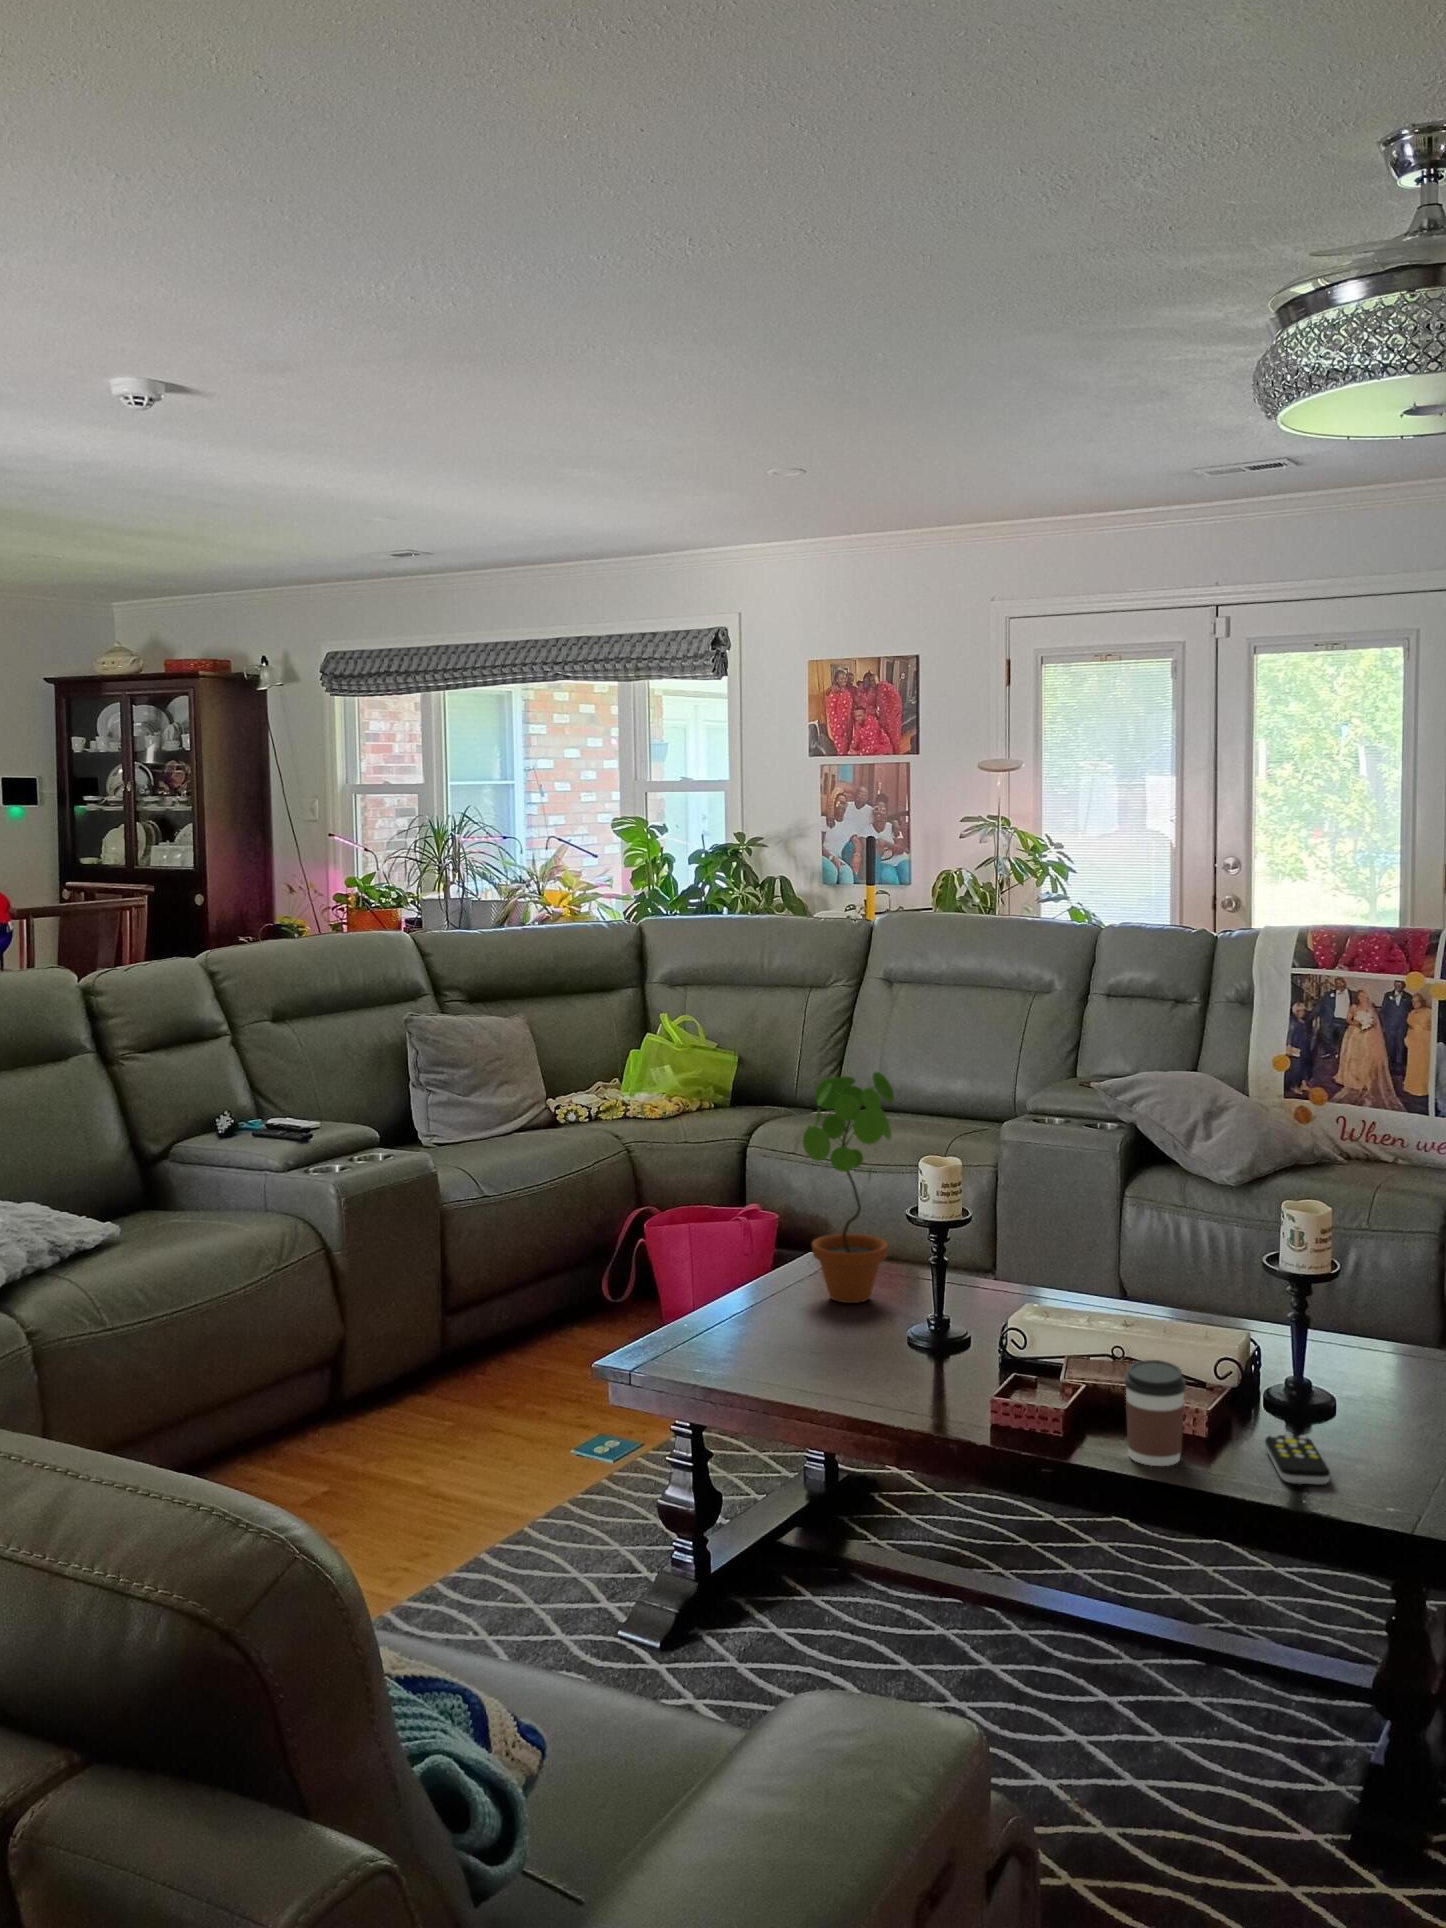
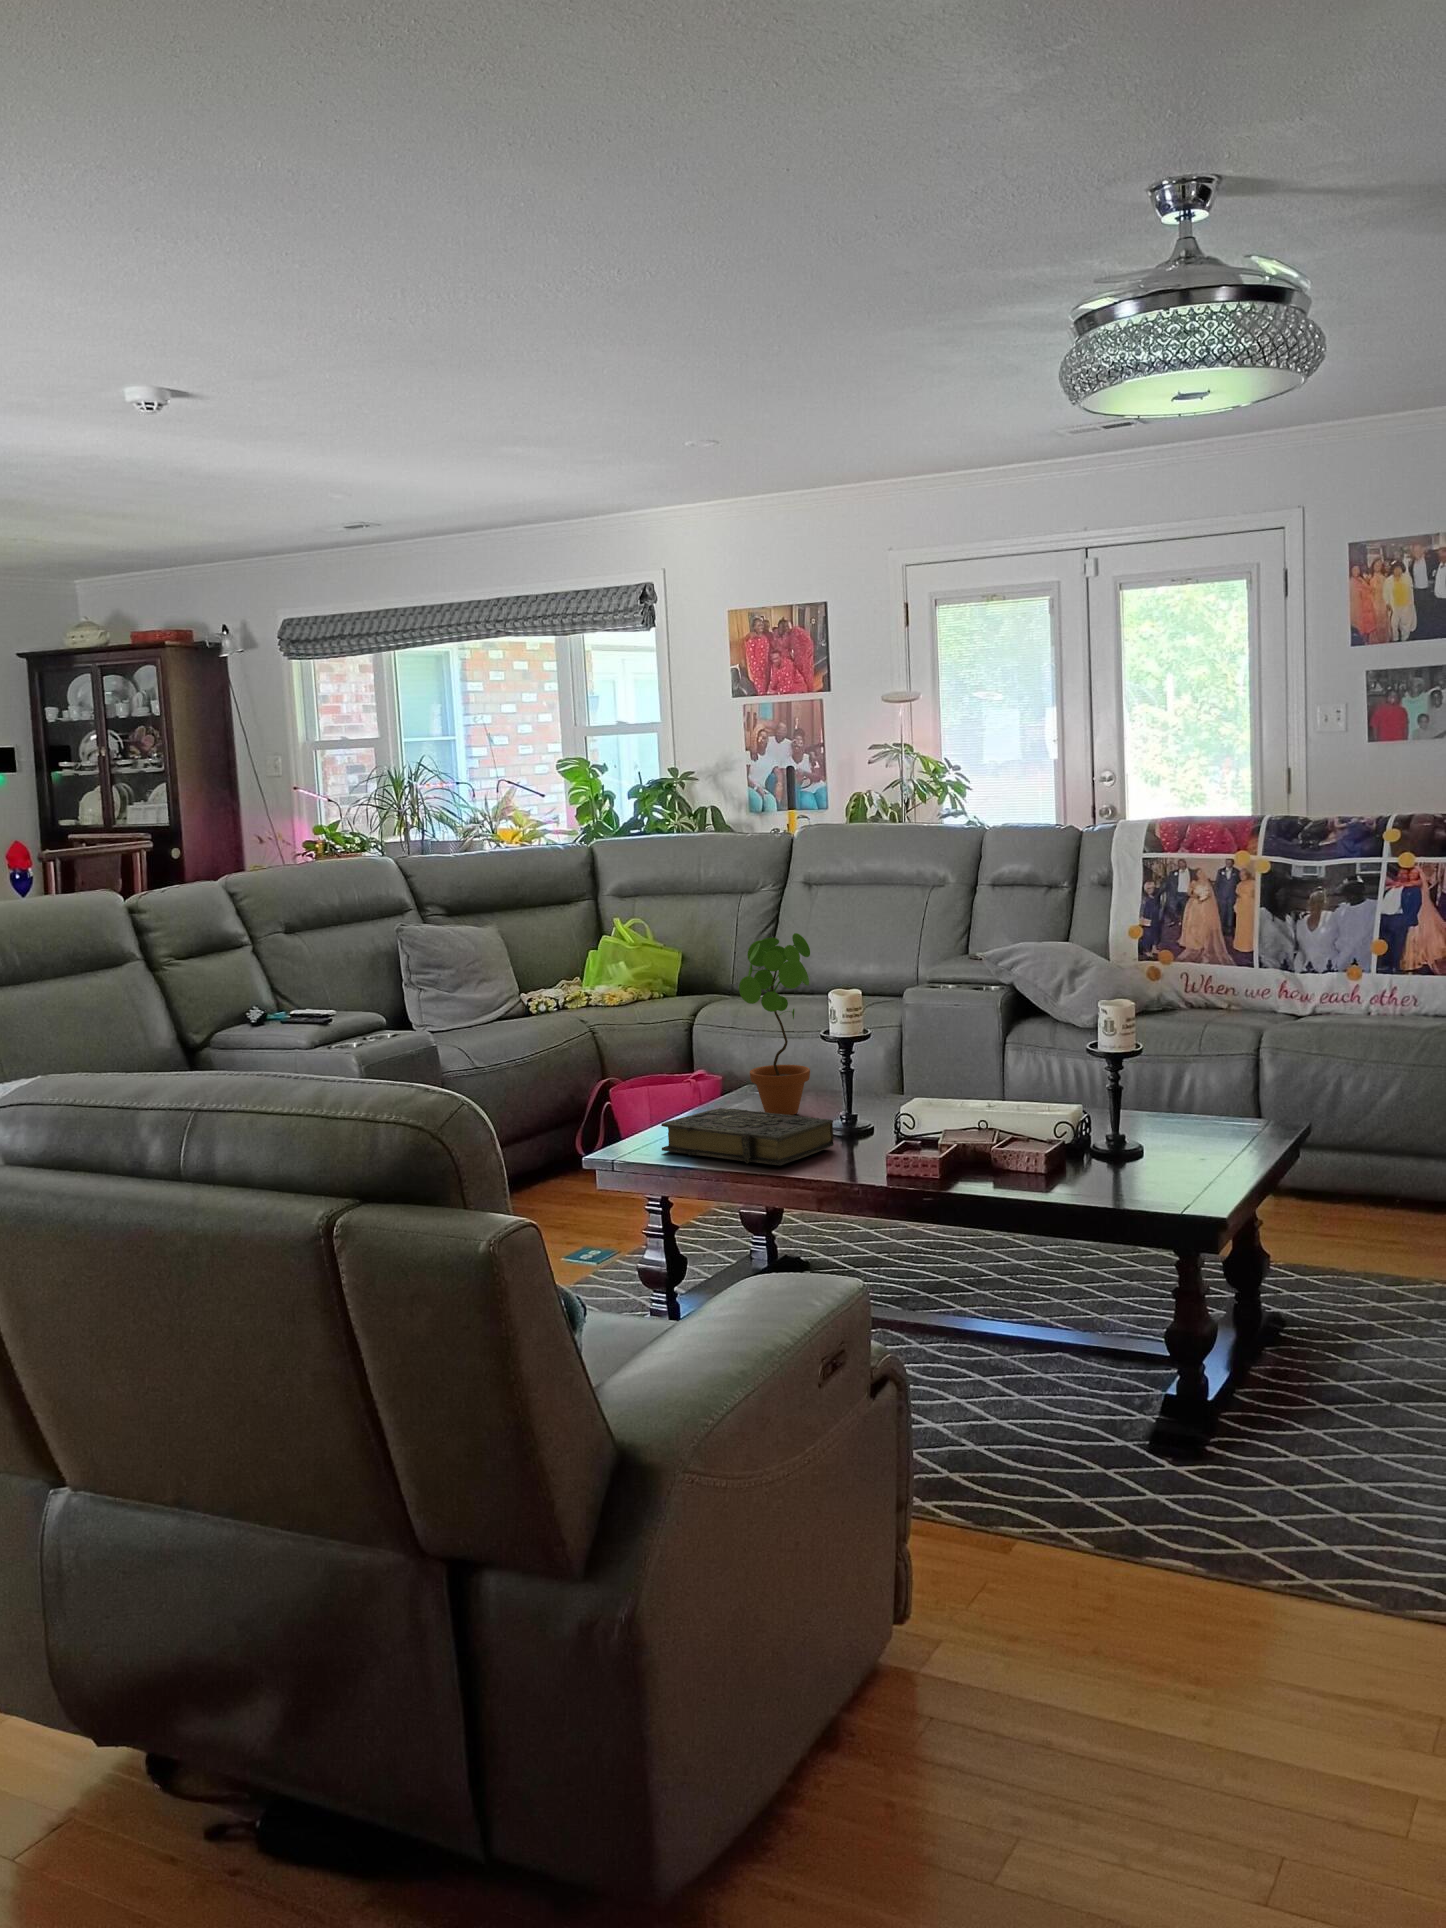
book: none [695,1295,917,1392] -> present [661,1108,834,1165]
coffee cup: present [1125,1360,1186,1466] -> none [985,1119,1029,1194]
remote control: present [1265,1434,1330,1484] -> none [1090,1169,1134,1197]

